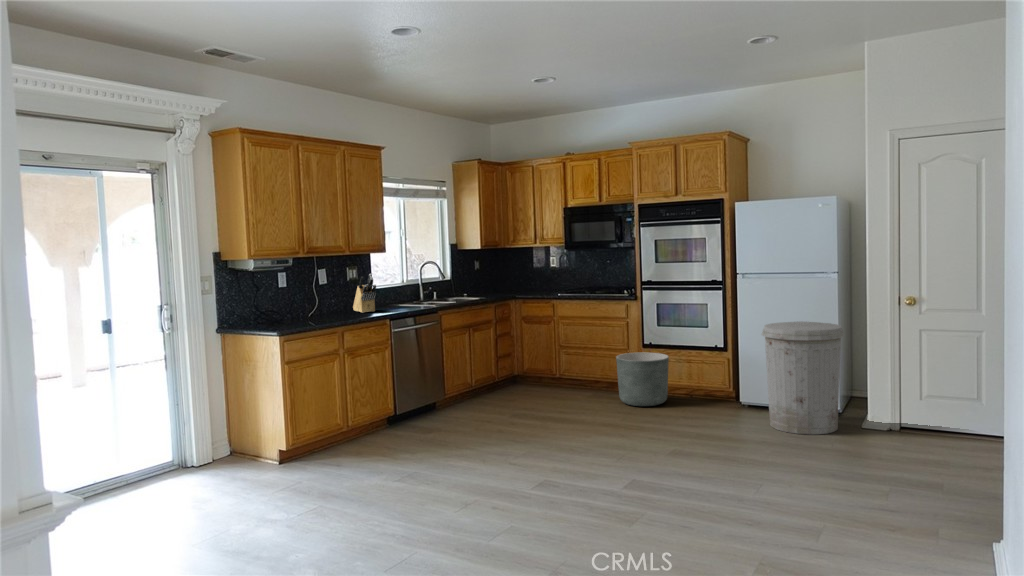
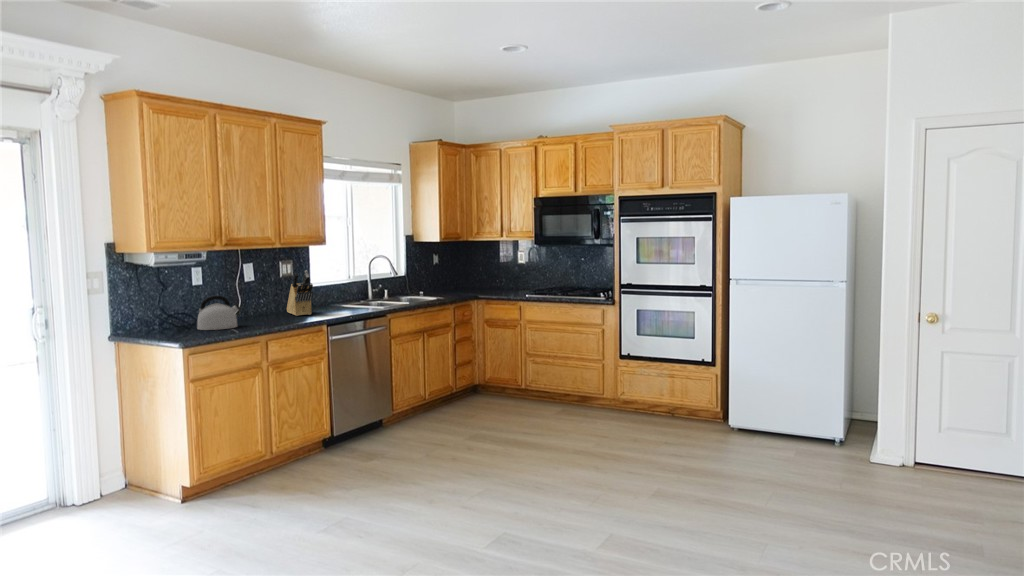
kettle: none [285,295,319,323] -> present [197,295,240,330]
trash can: present [762,322,844,434] -> none [759,337,856,470]
planter: present [616,352,669,406] -> none [590,364,649,427]

